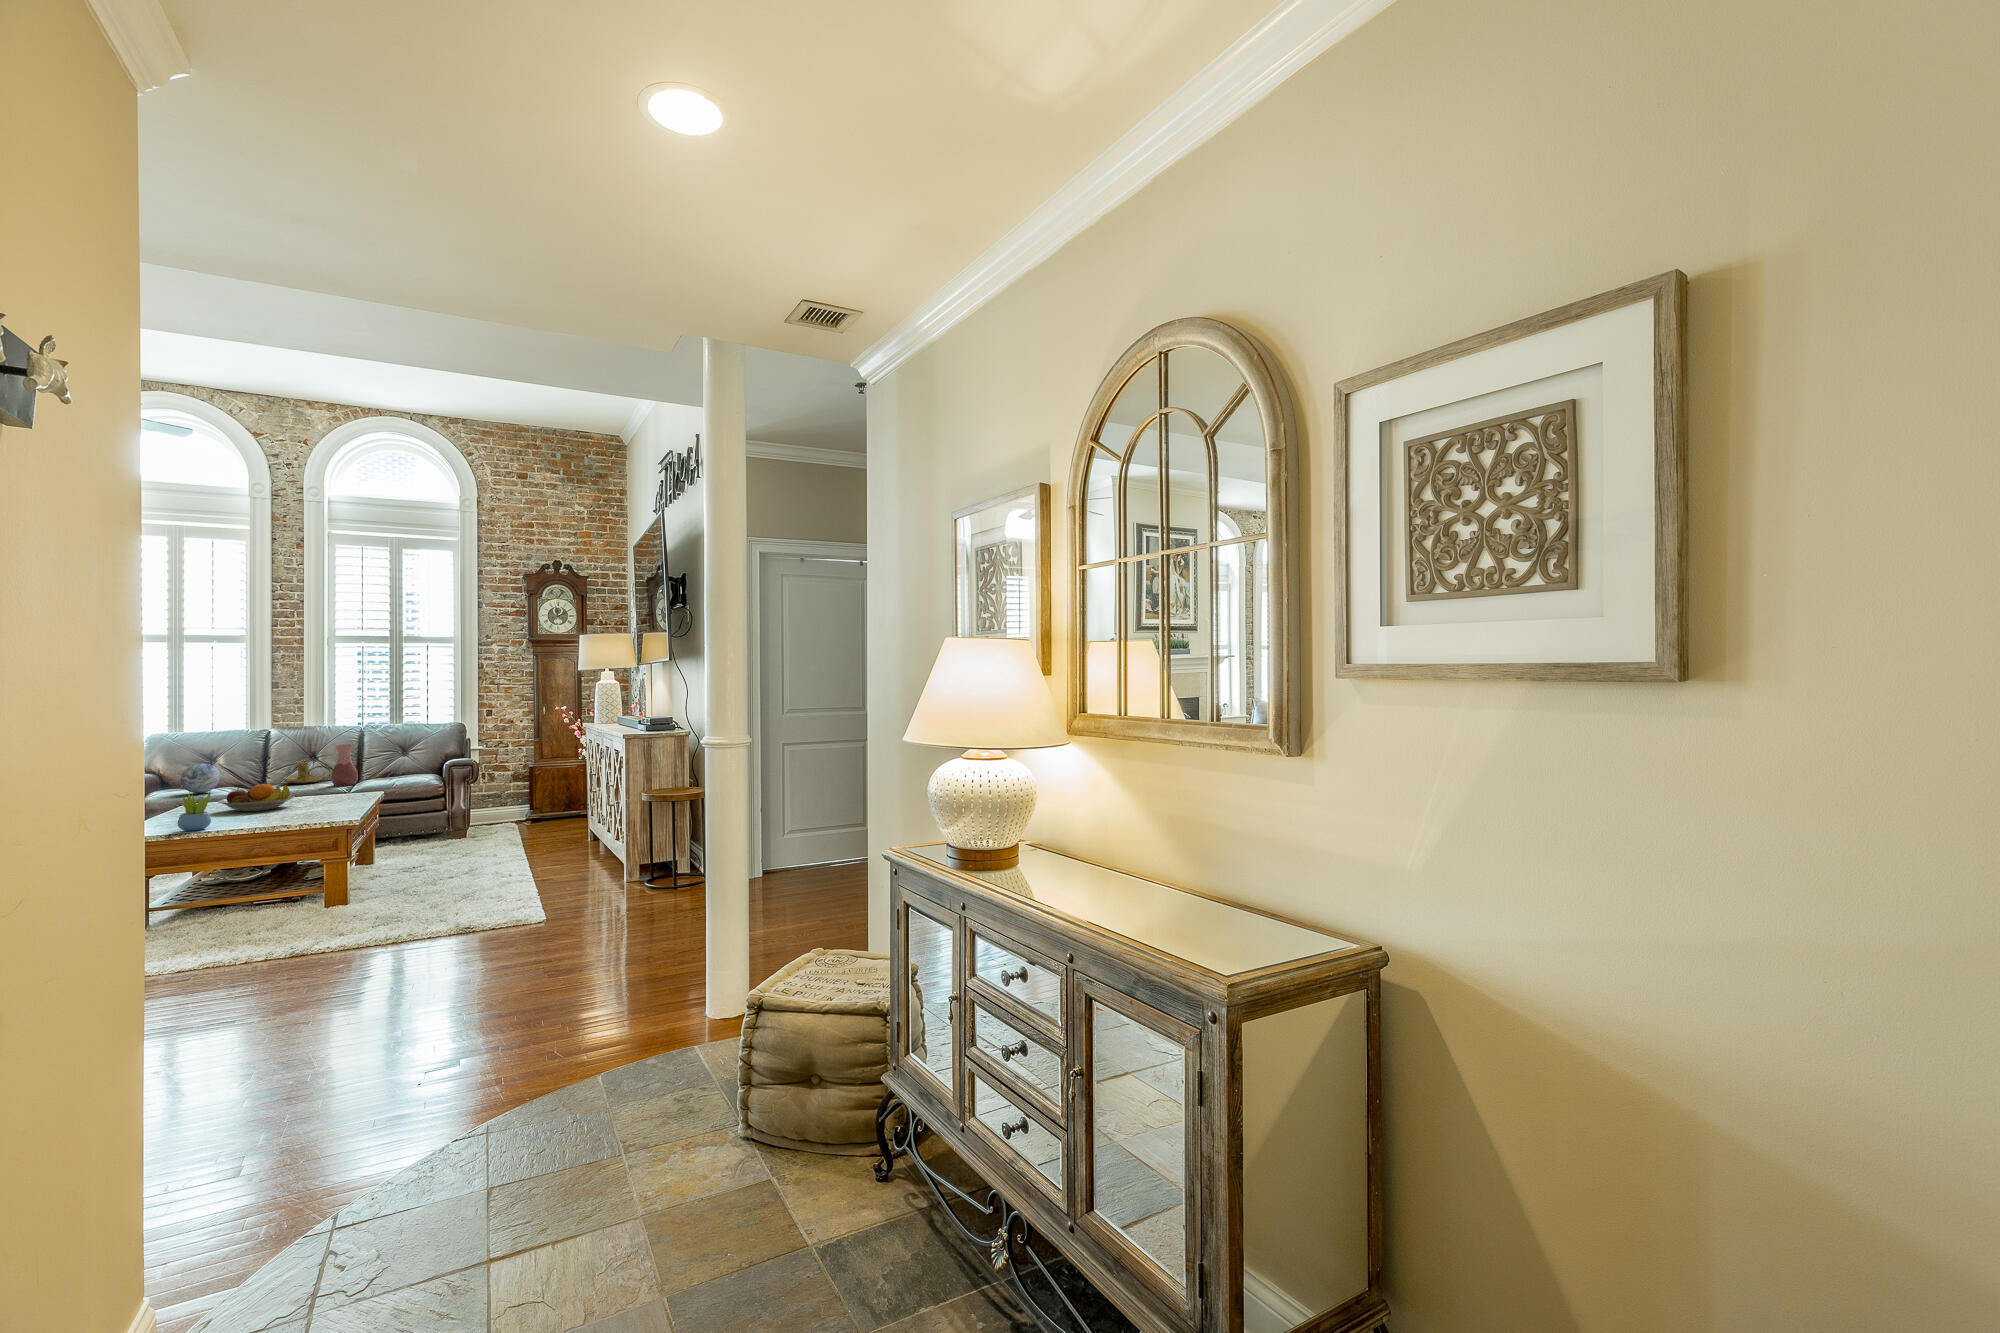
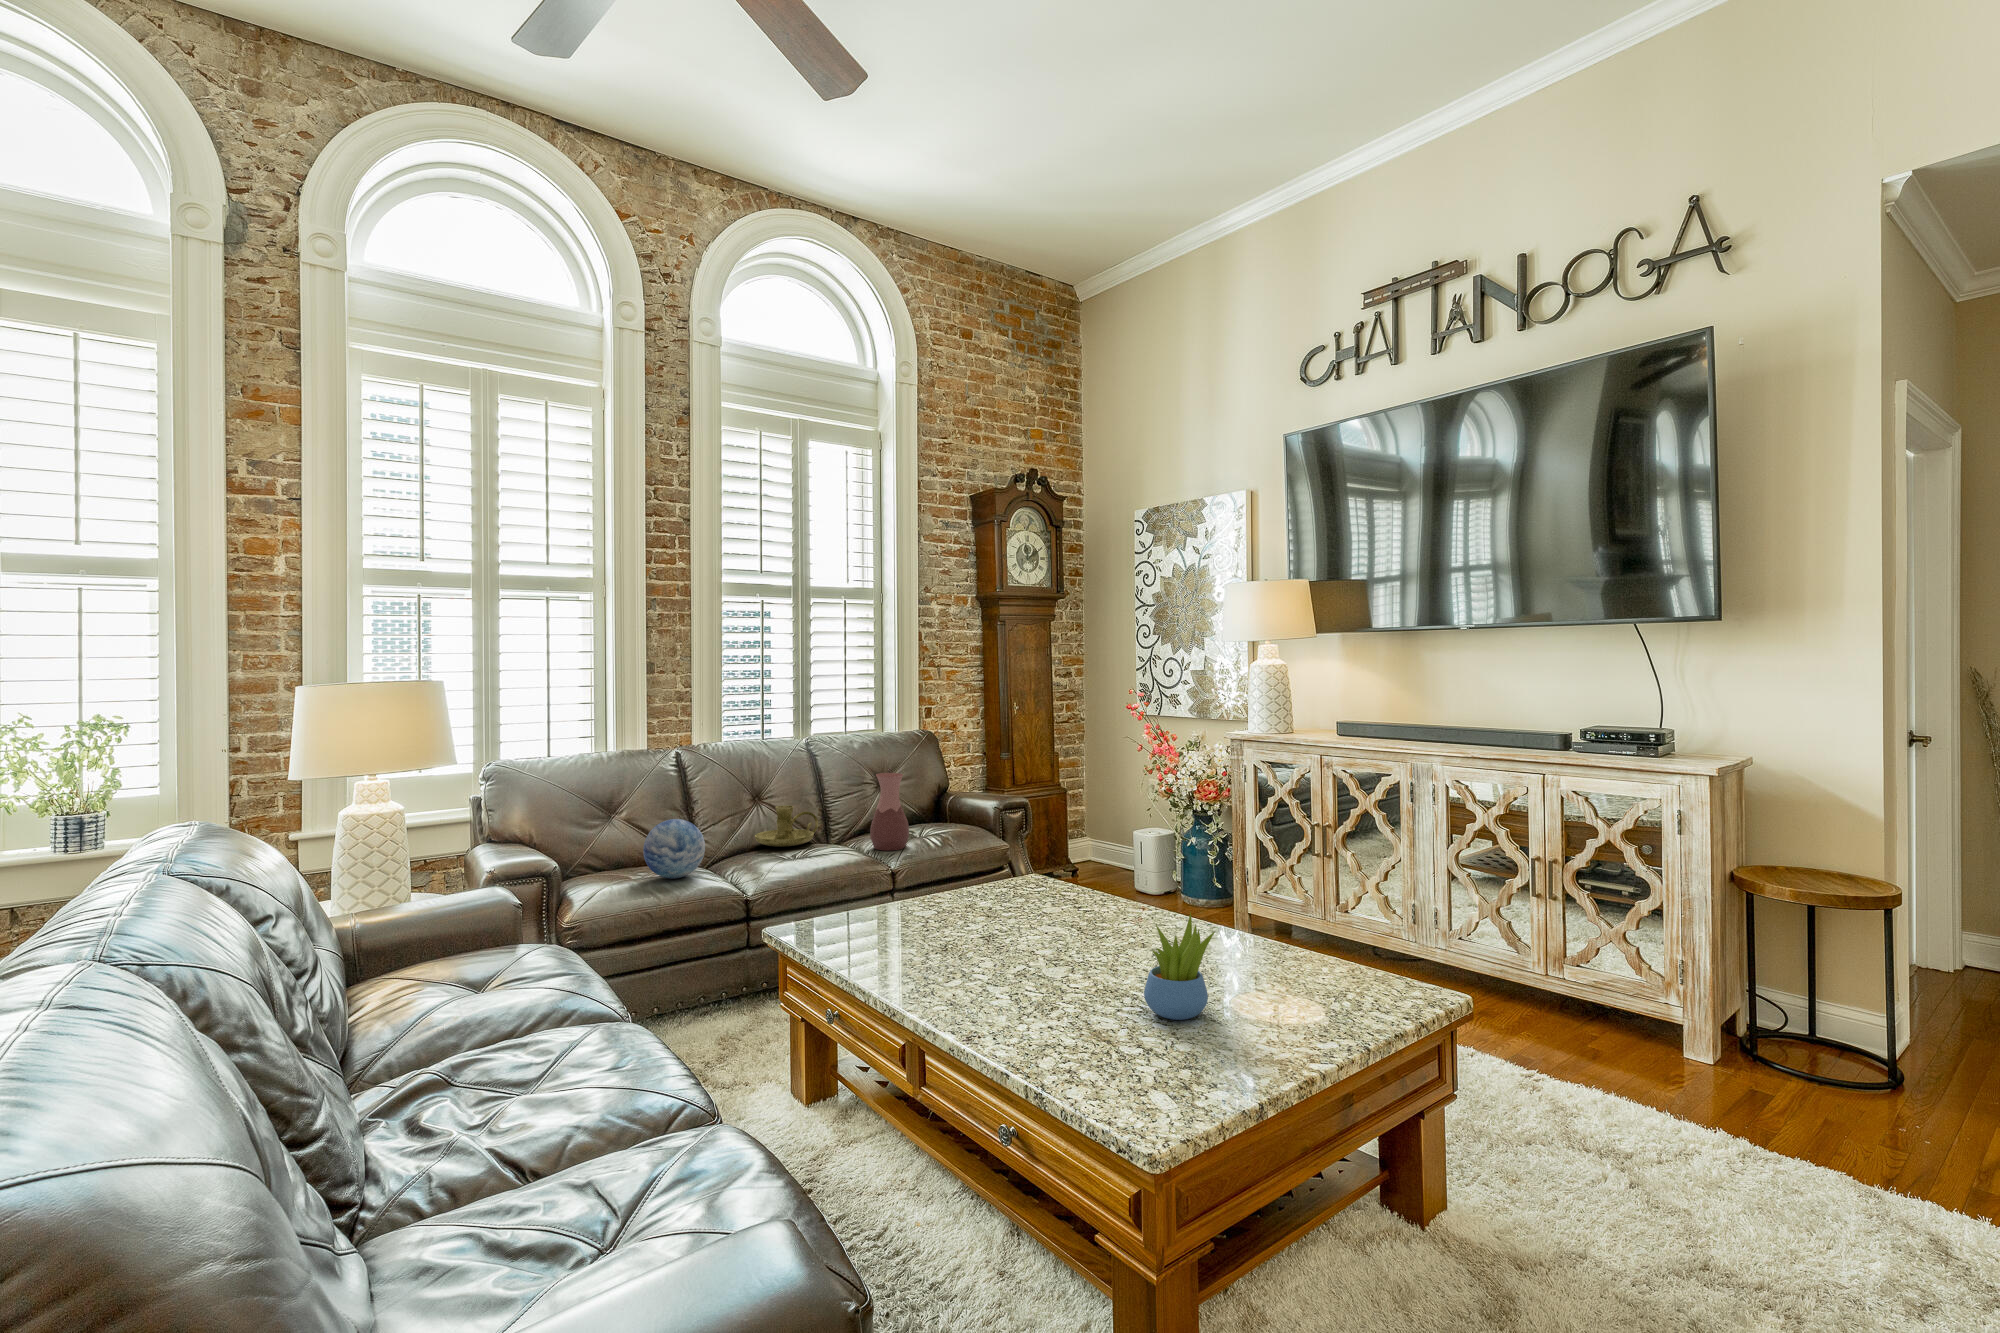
fruit bowl: present [218,784,295,811] -> none [946,871,1074,934]

